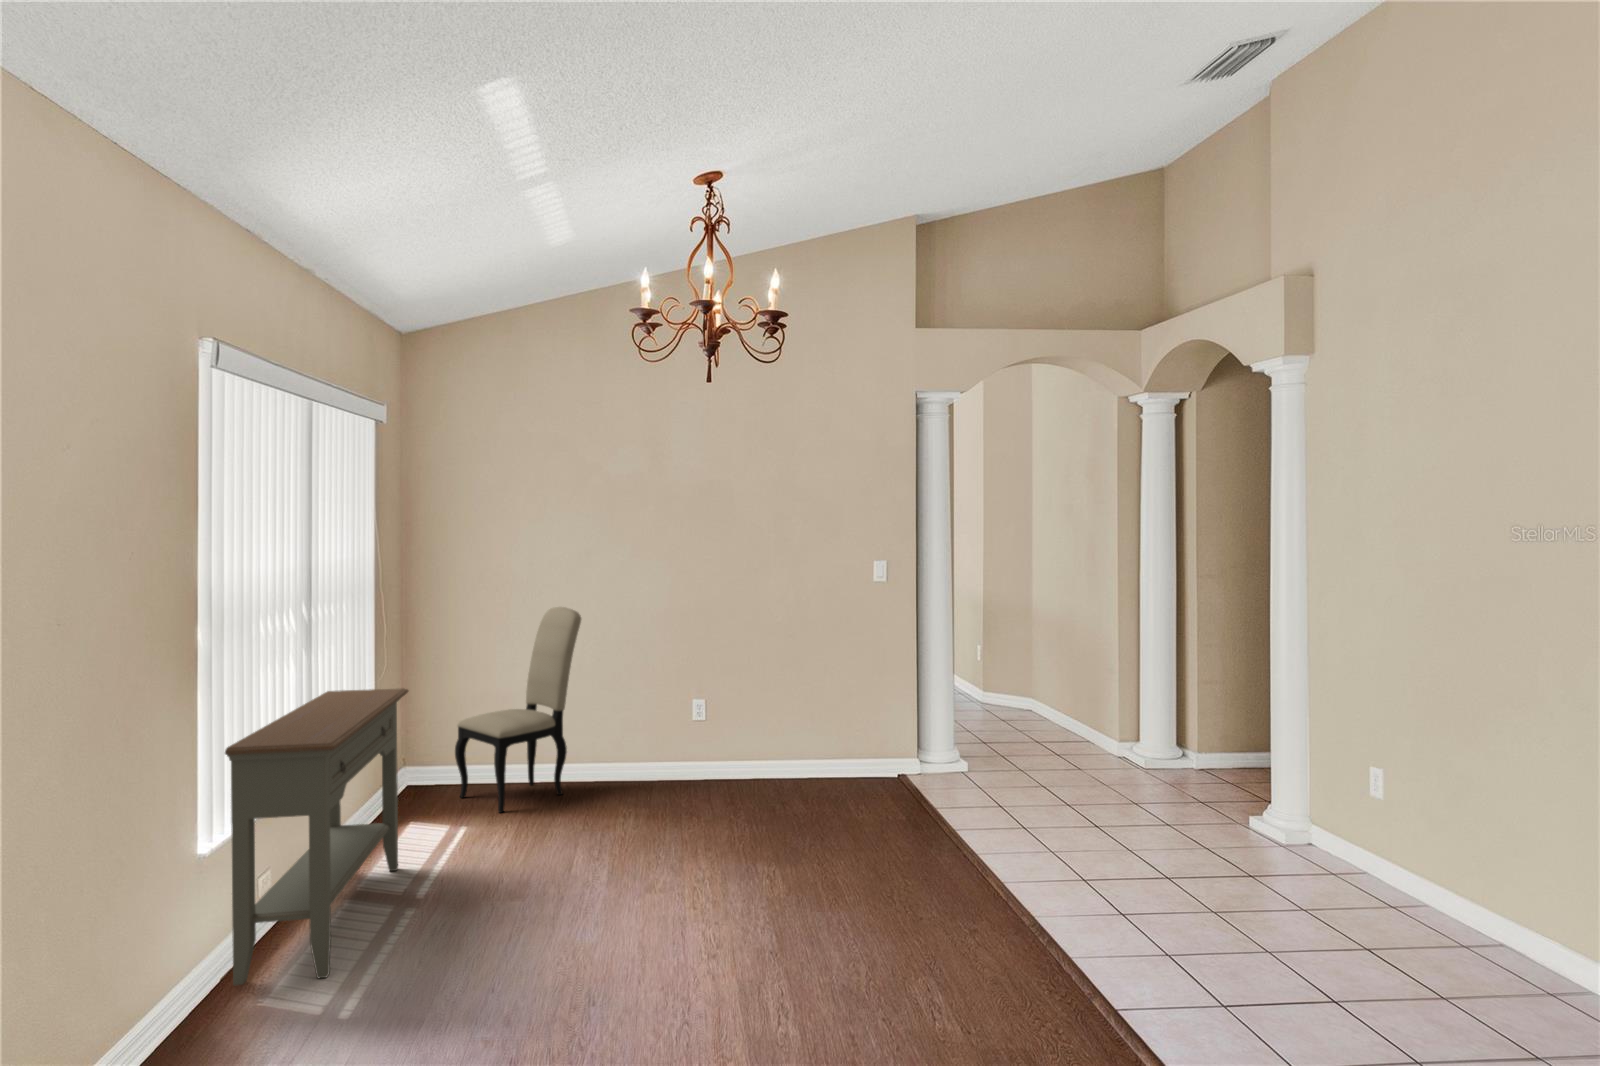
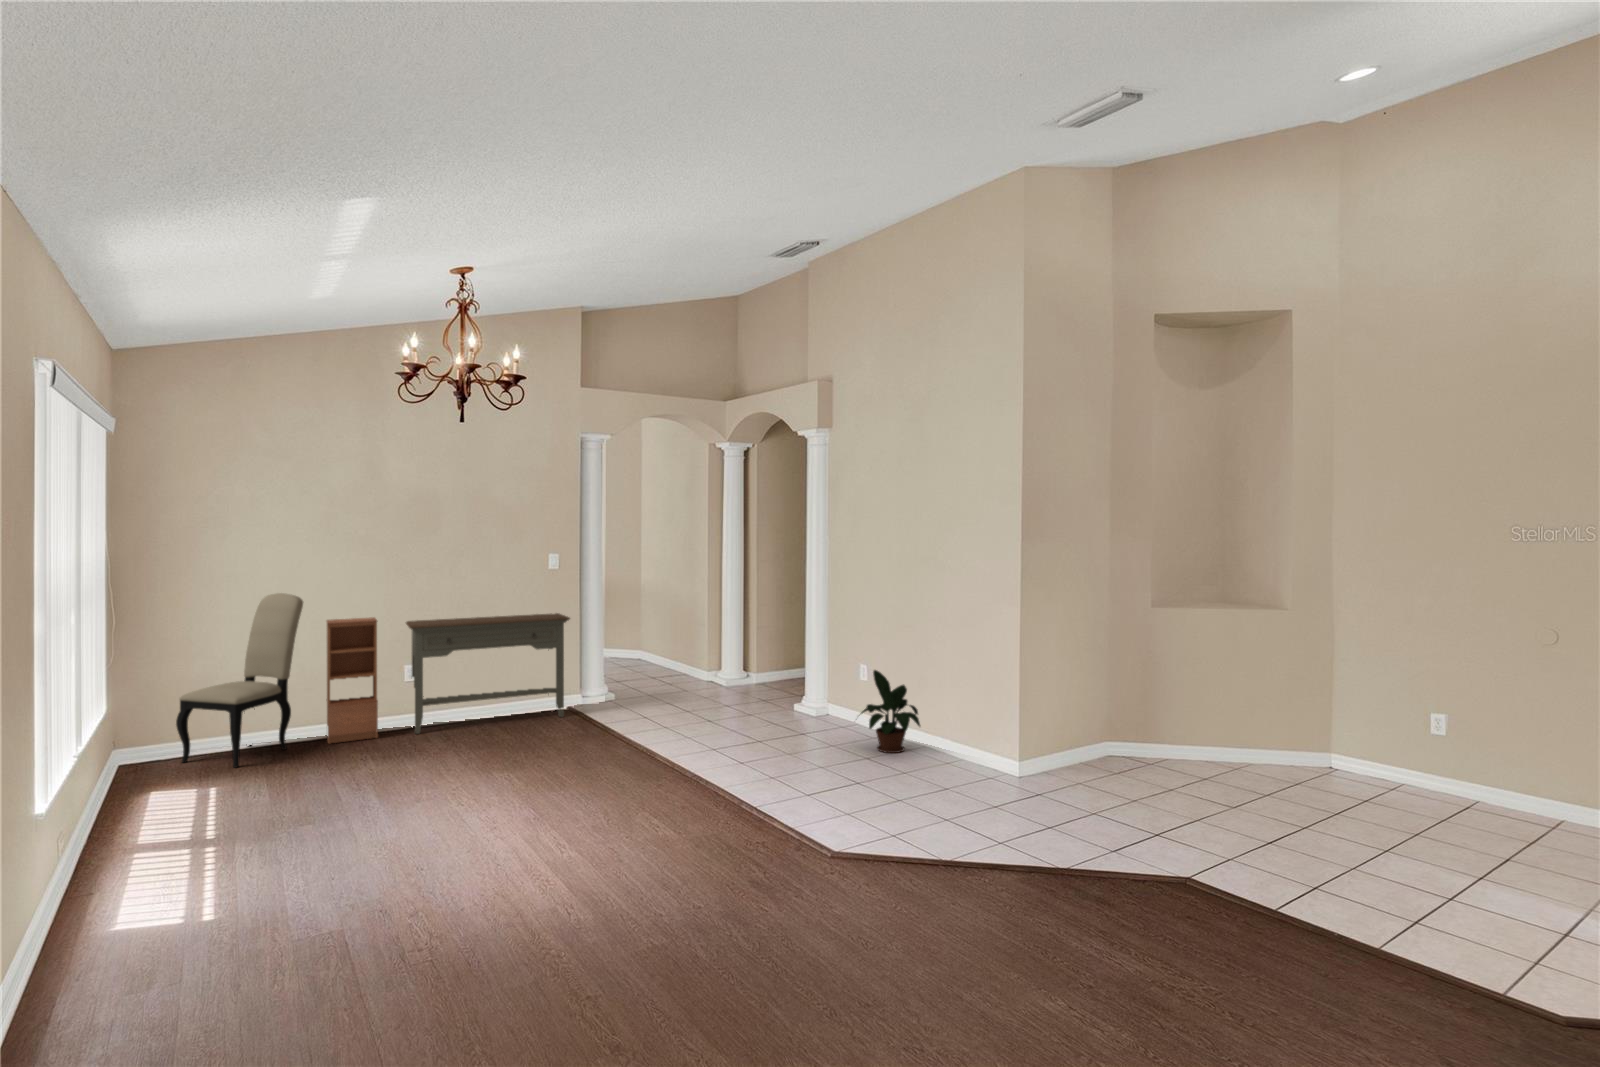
bookcase: none [605,640,663,794] -> present [327,617,378,744]
console table: present [225,688,408,985] -> present [406,613,570,734]
potted plant: none [1342,785,1487,950] -> present [861,670,920,753]

